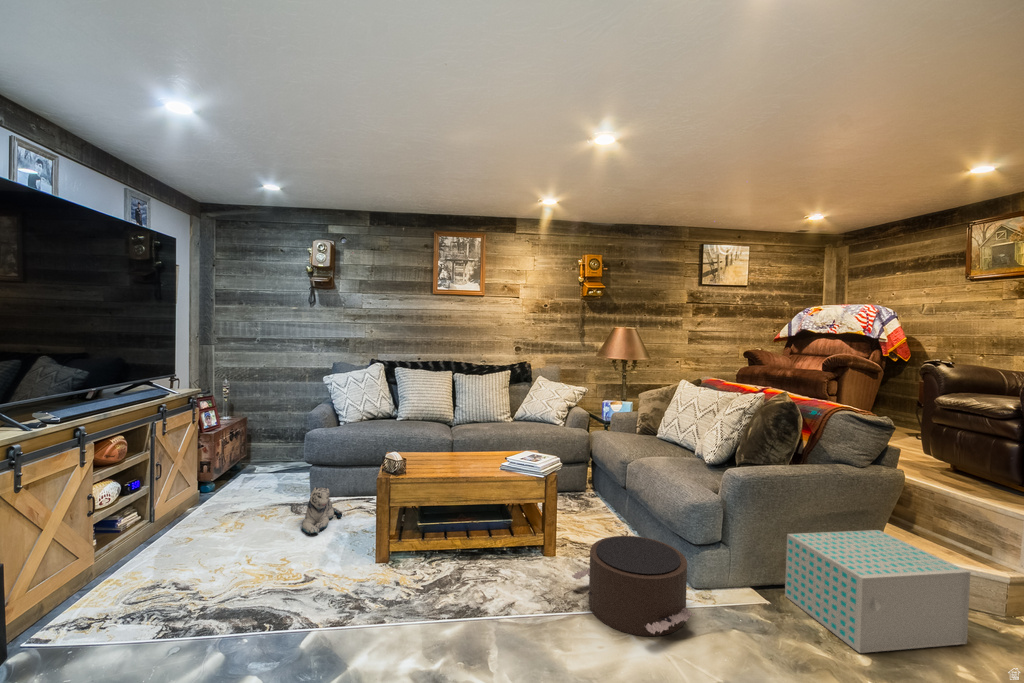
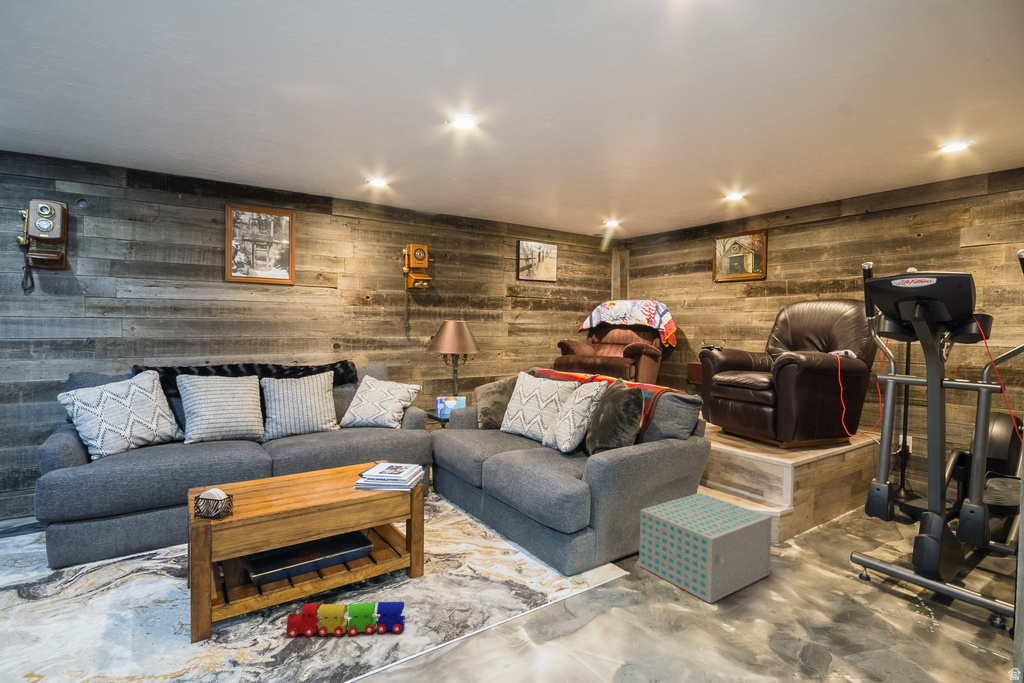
plush toy: present [302,487,342,535] -> none [51,551,118,624]
pouf: present [572,536,695,636] -> none [454,538,584,642]
toy train: none [435,552,526,595] -> present [287,602,405,637]

